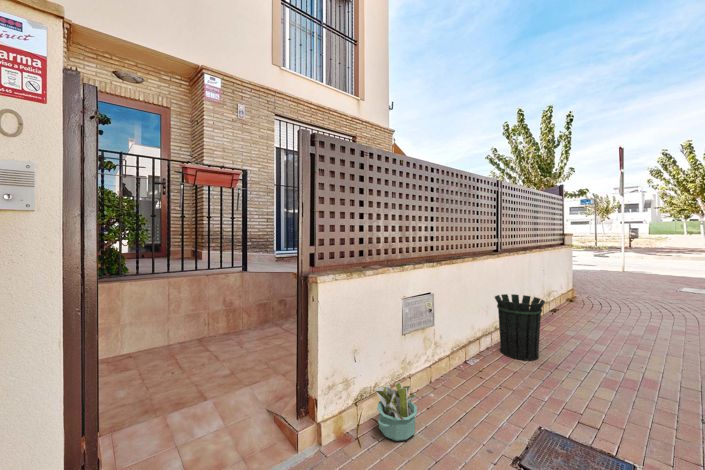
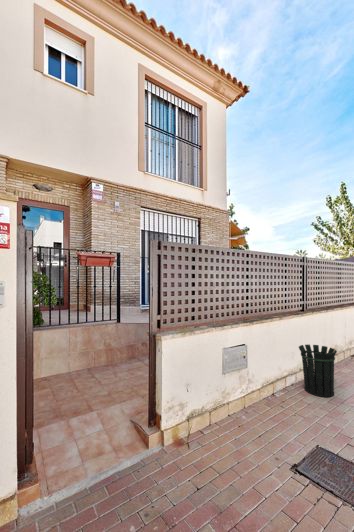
decorative plant: present [375,382,417,441] -> none [200,407,230,448]

